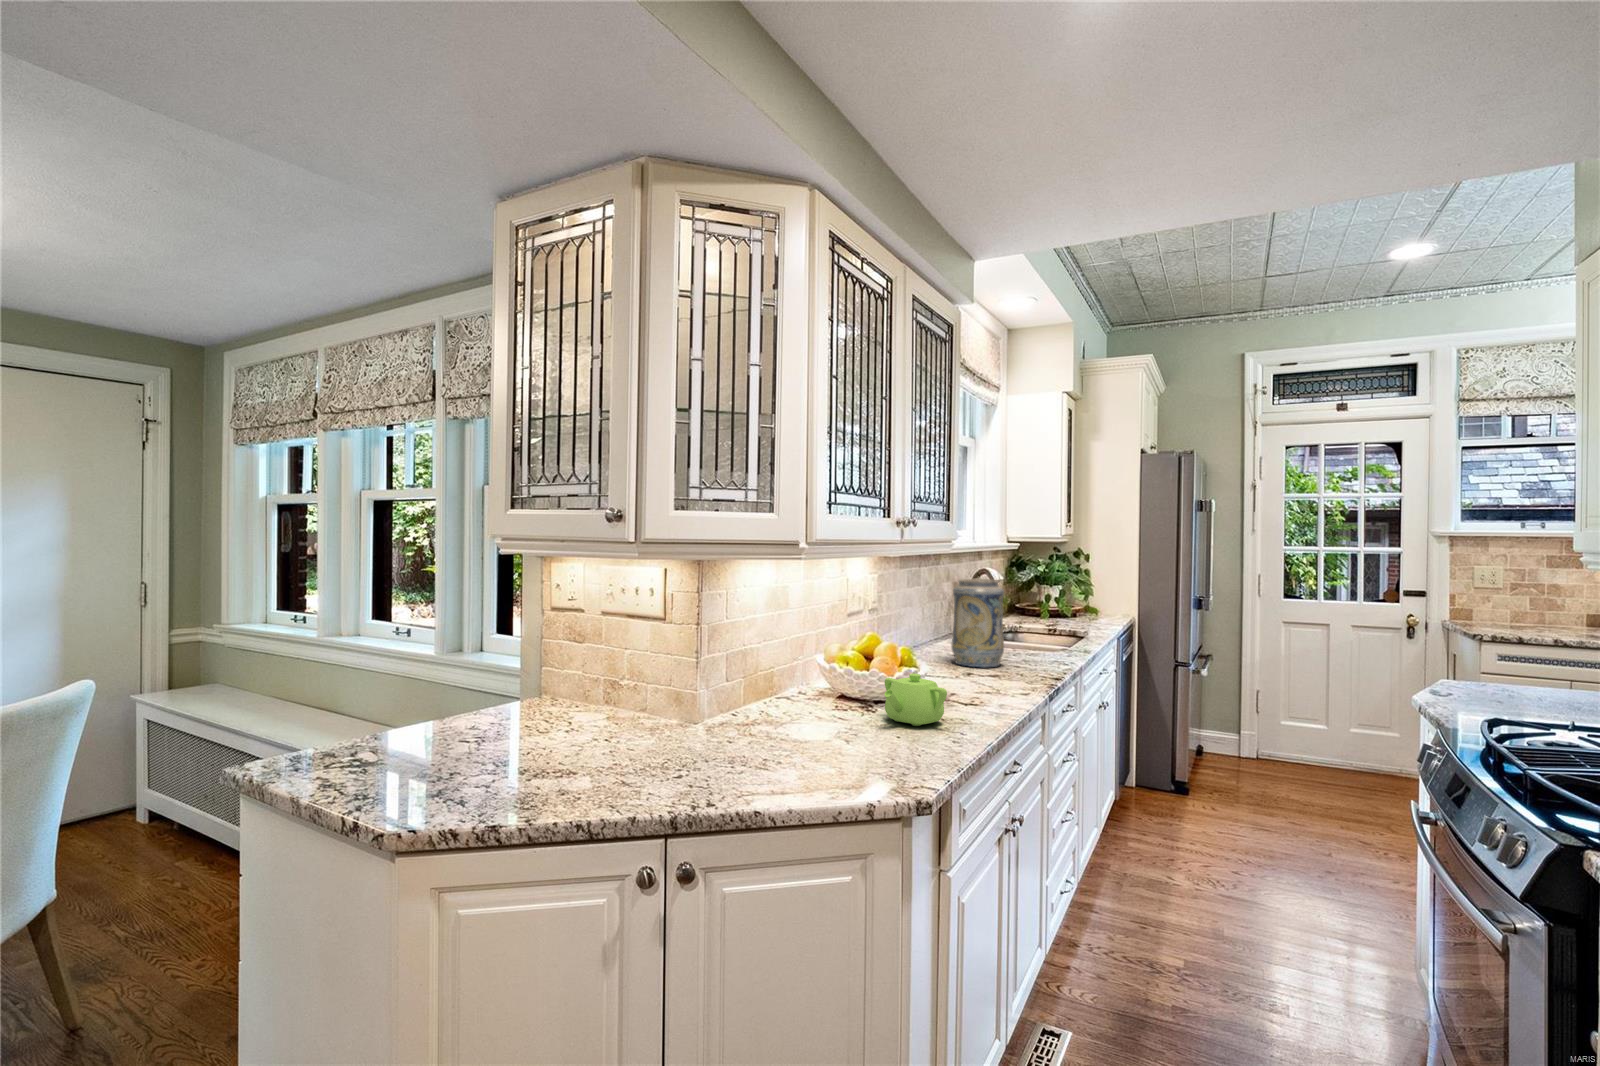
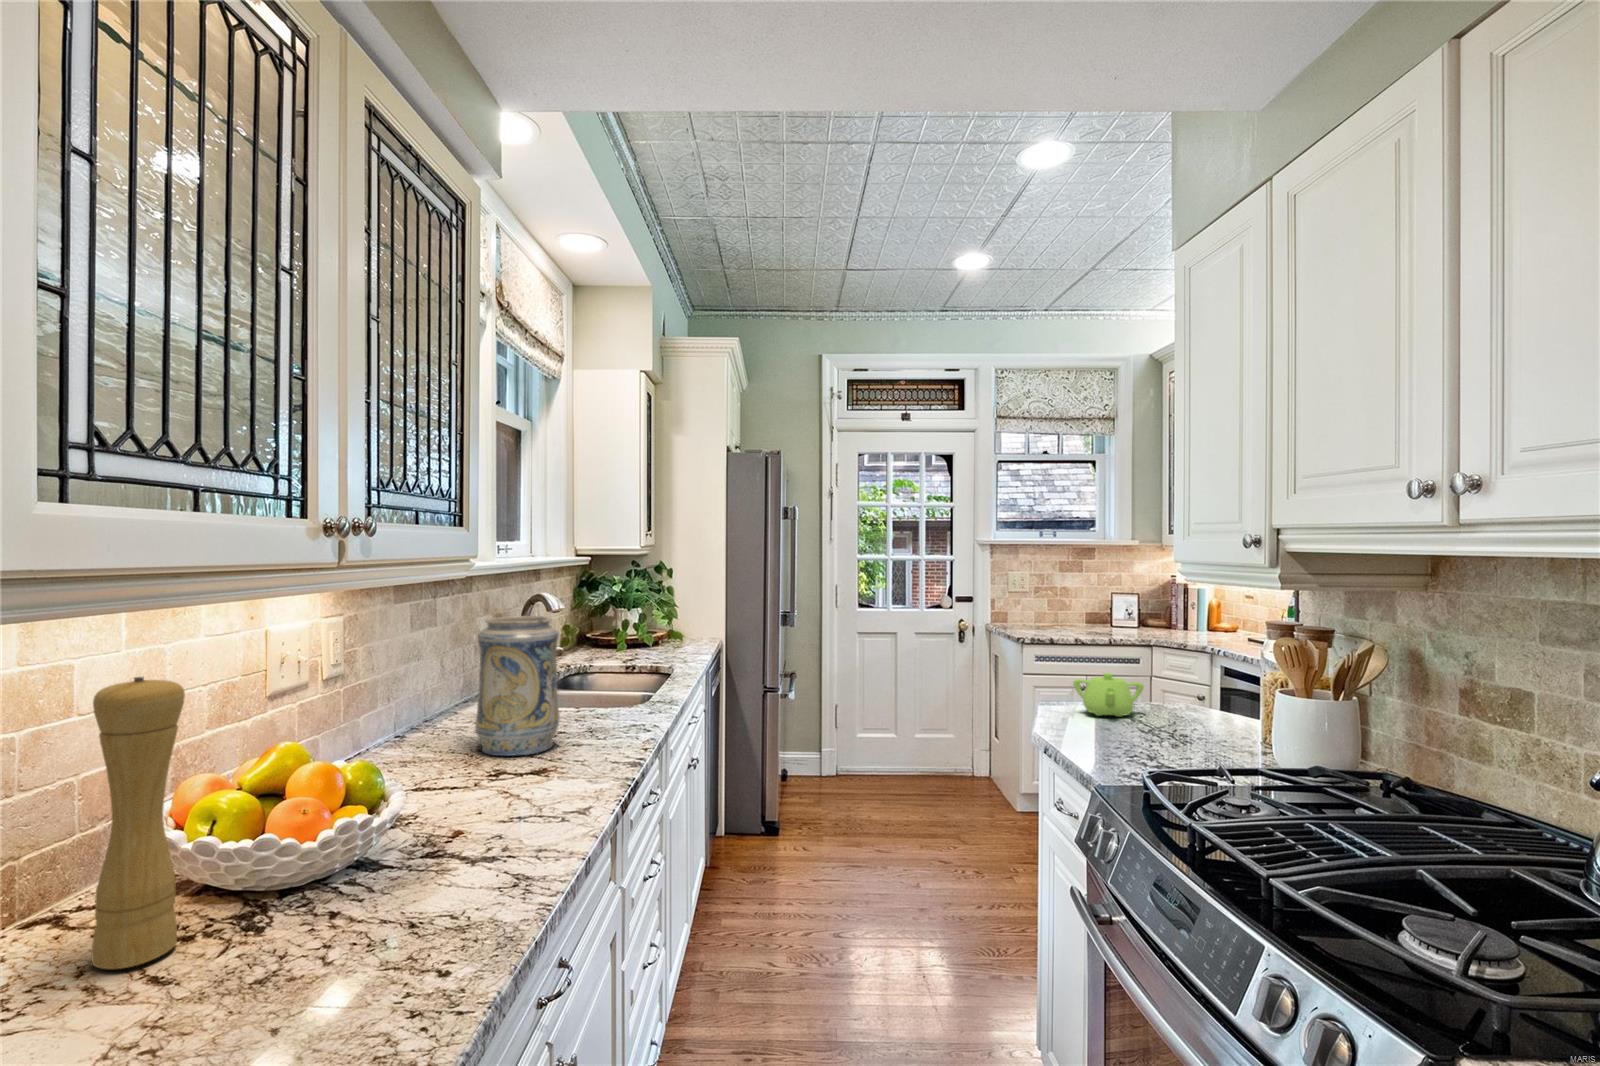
pepper mill: none [813,588,844,713] -> present [92,677,185,969]
teapot: present [884,674,947,726] -> present [1073,673,1144,717]

